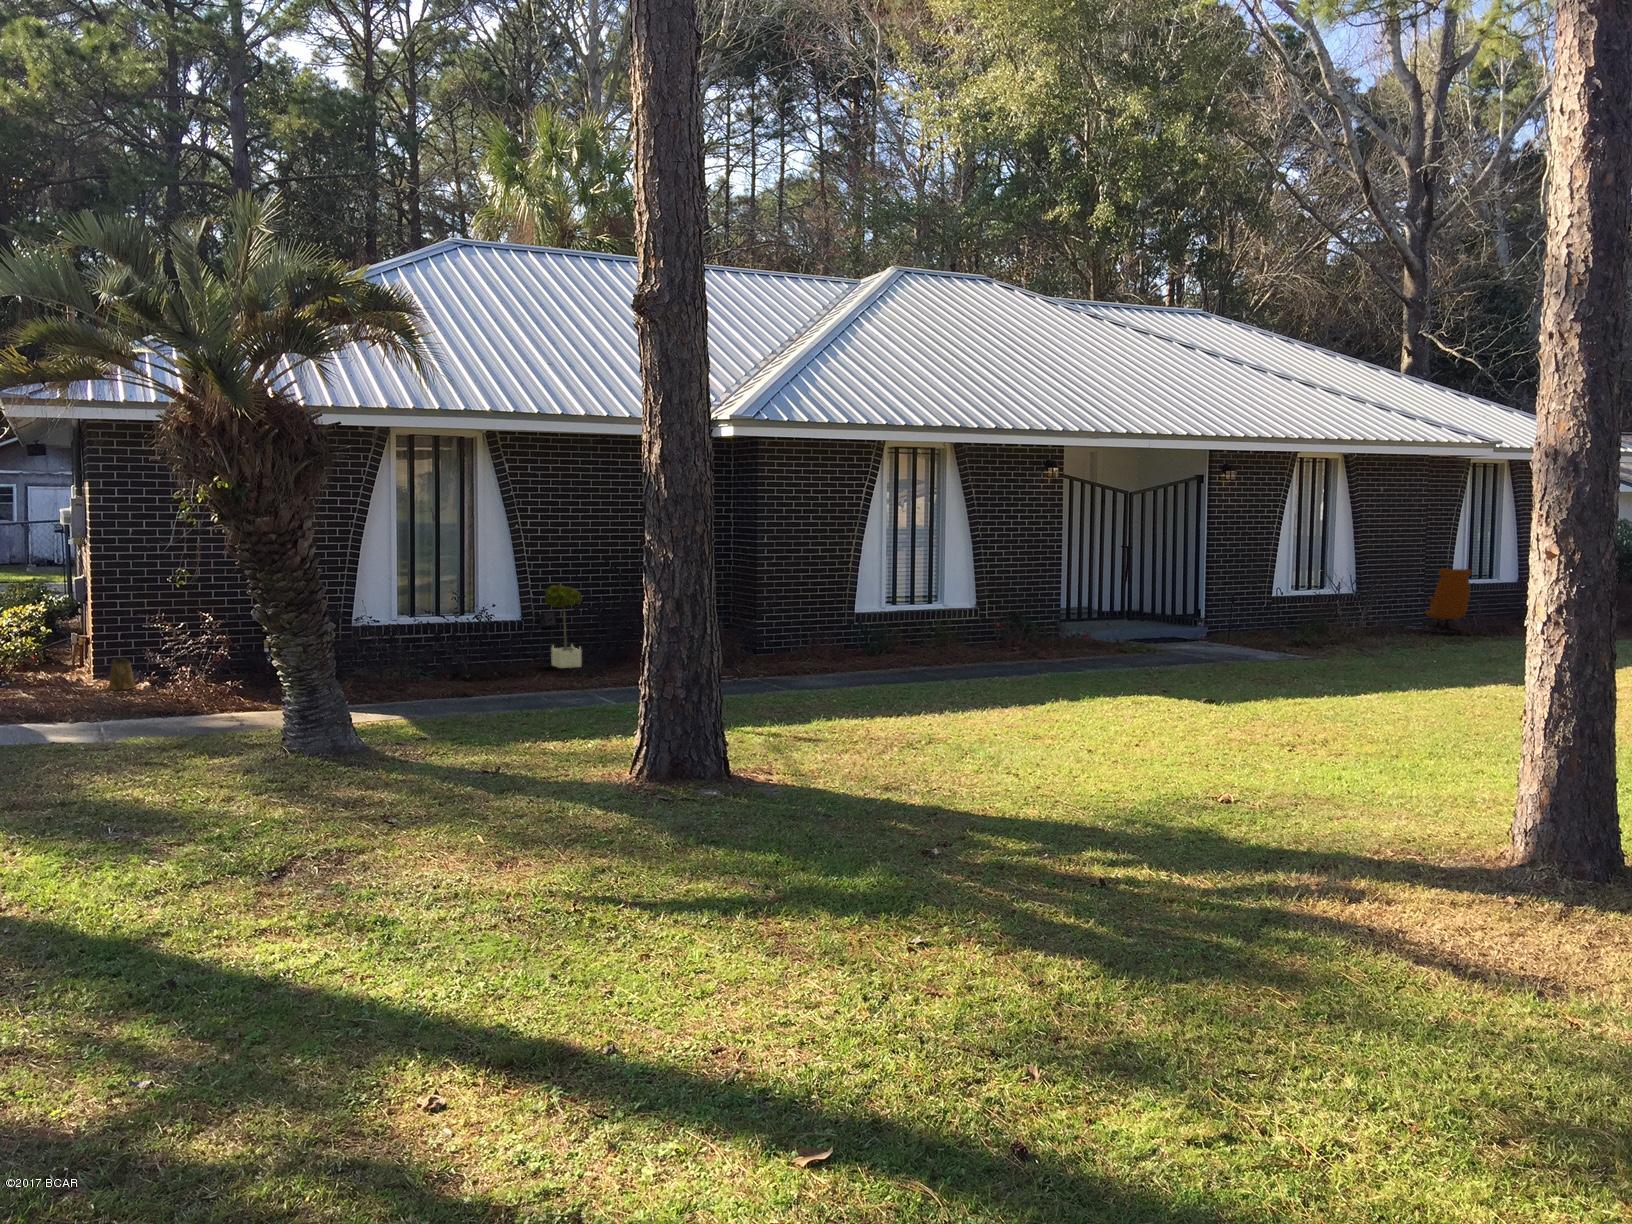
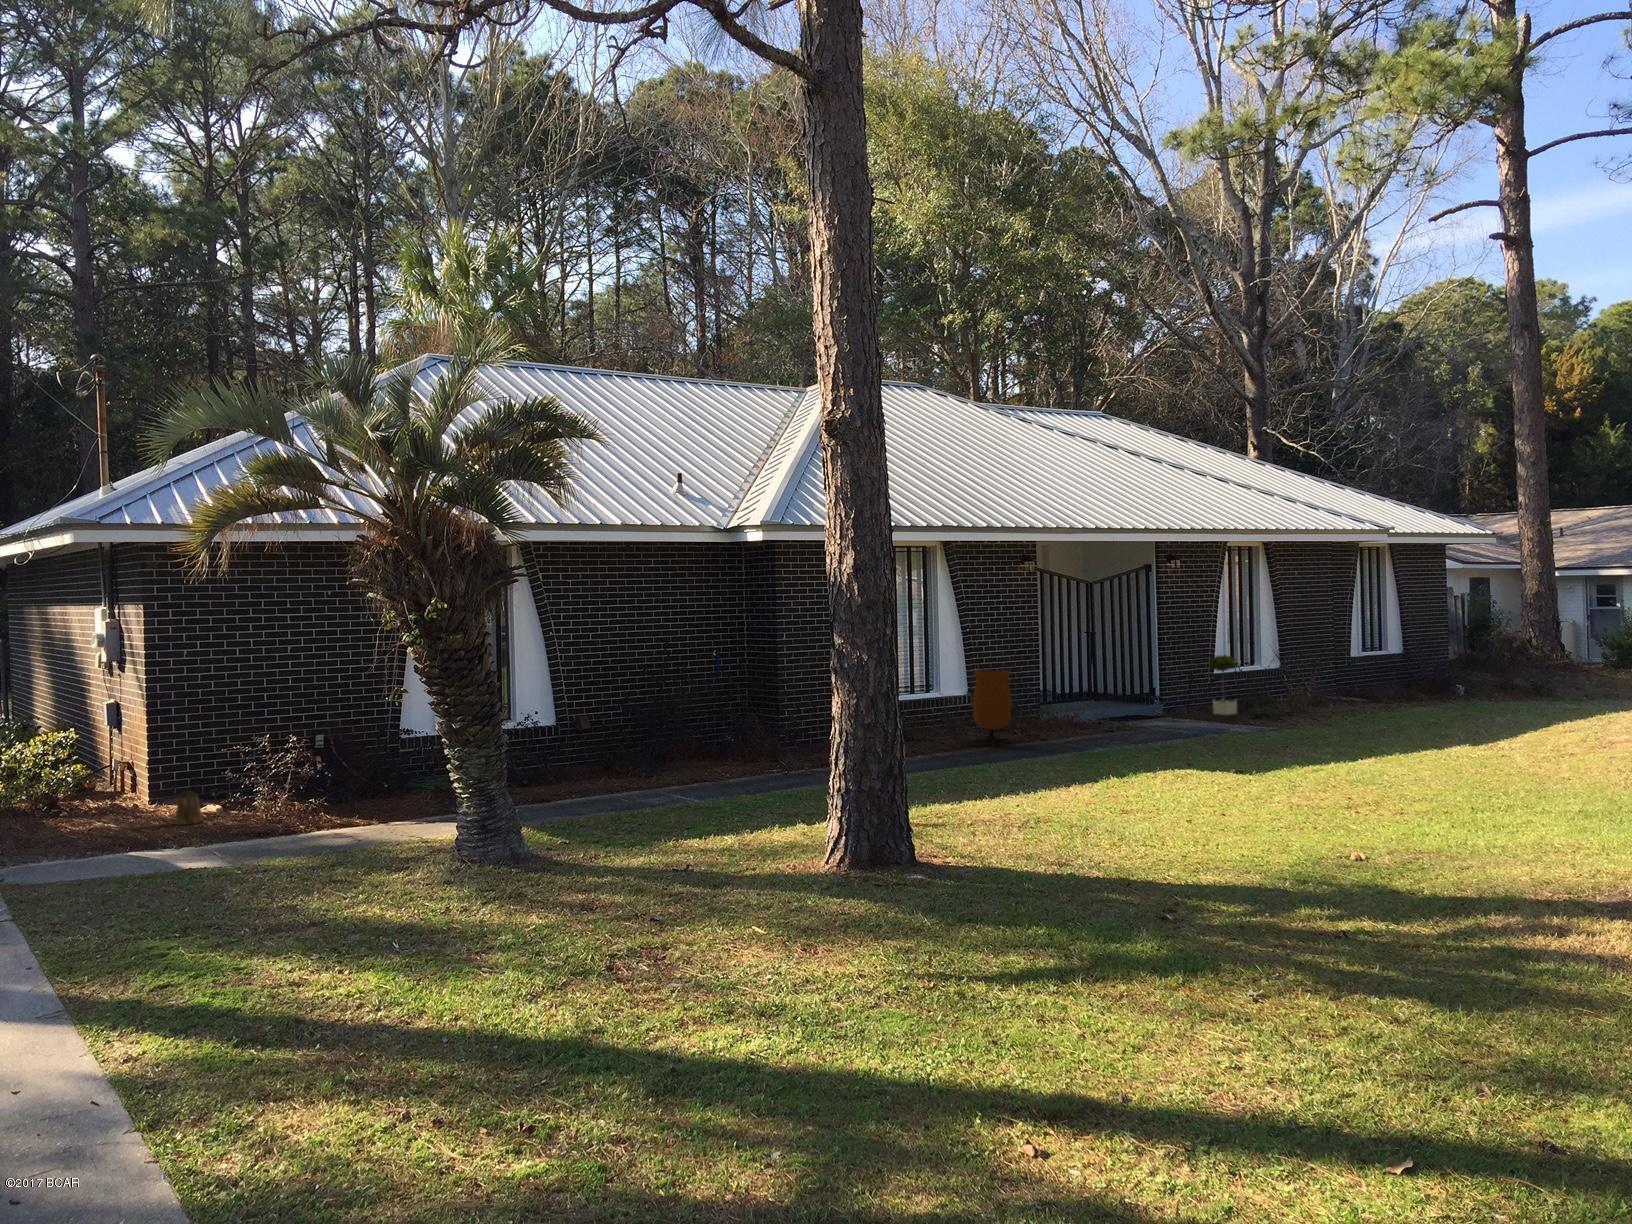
lounge chair: present [1425,569,1471,634] -> present [970,670,1014,748]
potted tree: present [545,585,582,668] -> present [1209,655,1237,715]

